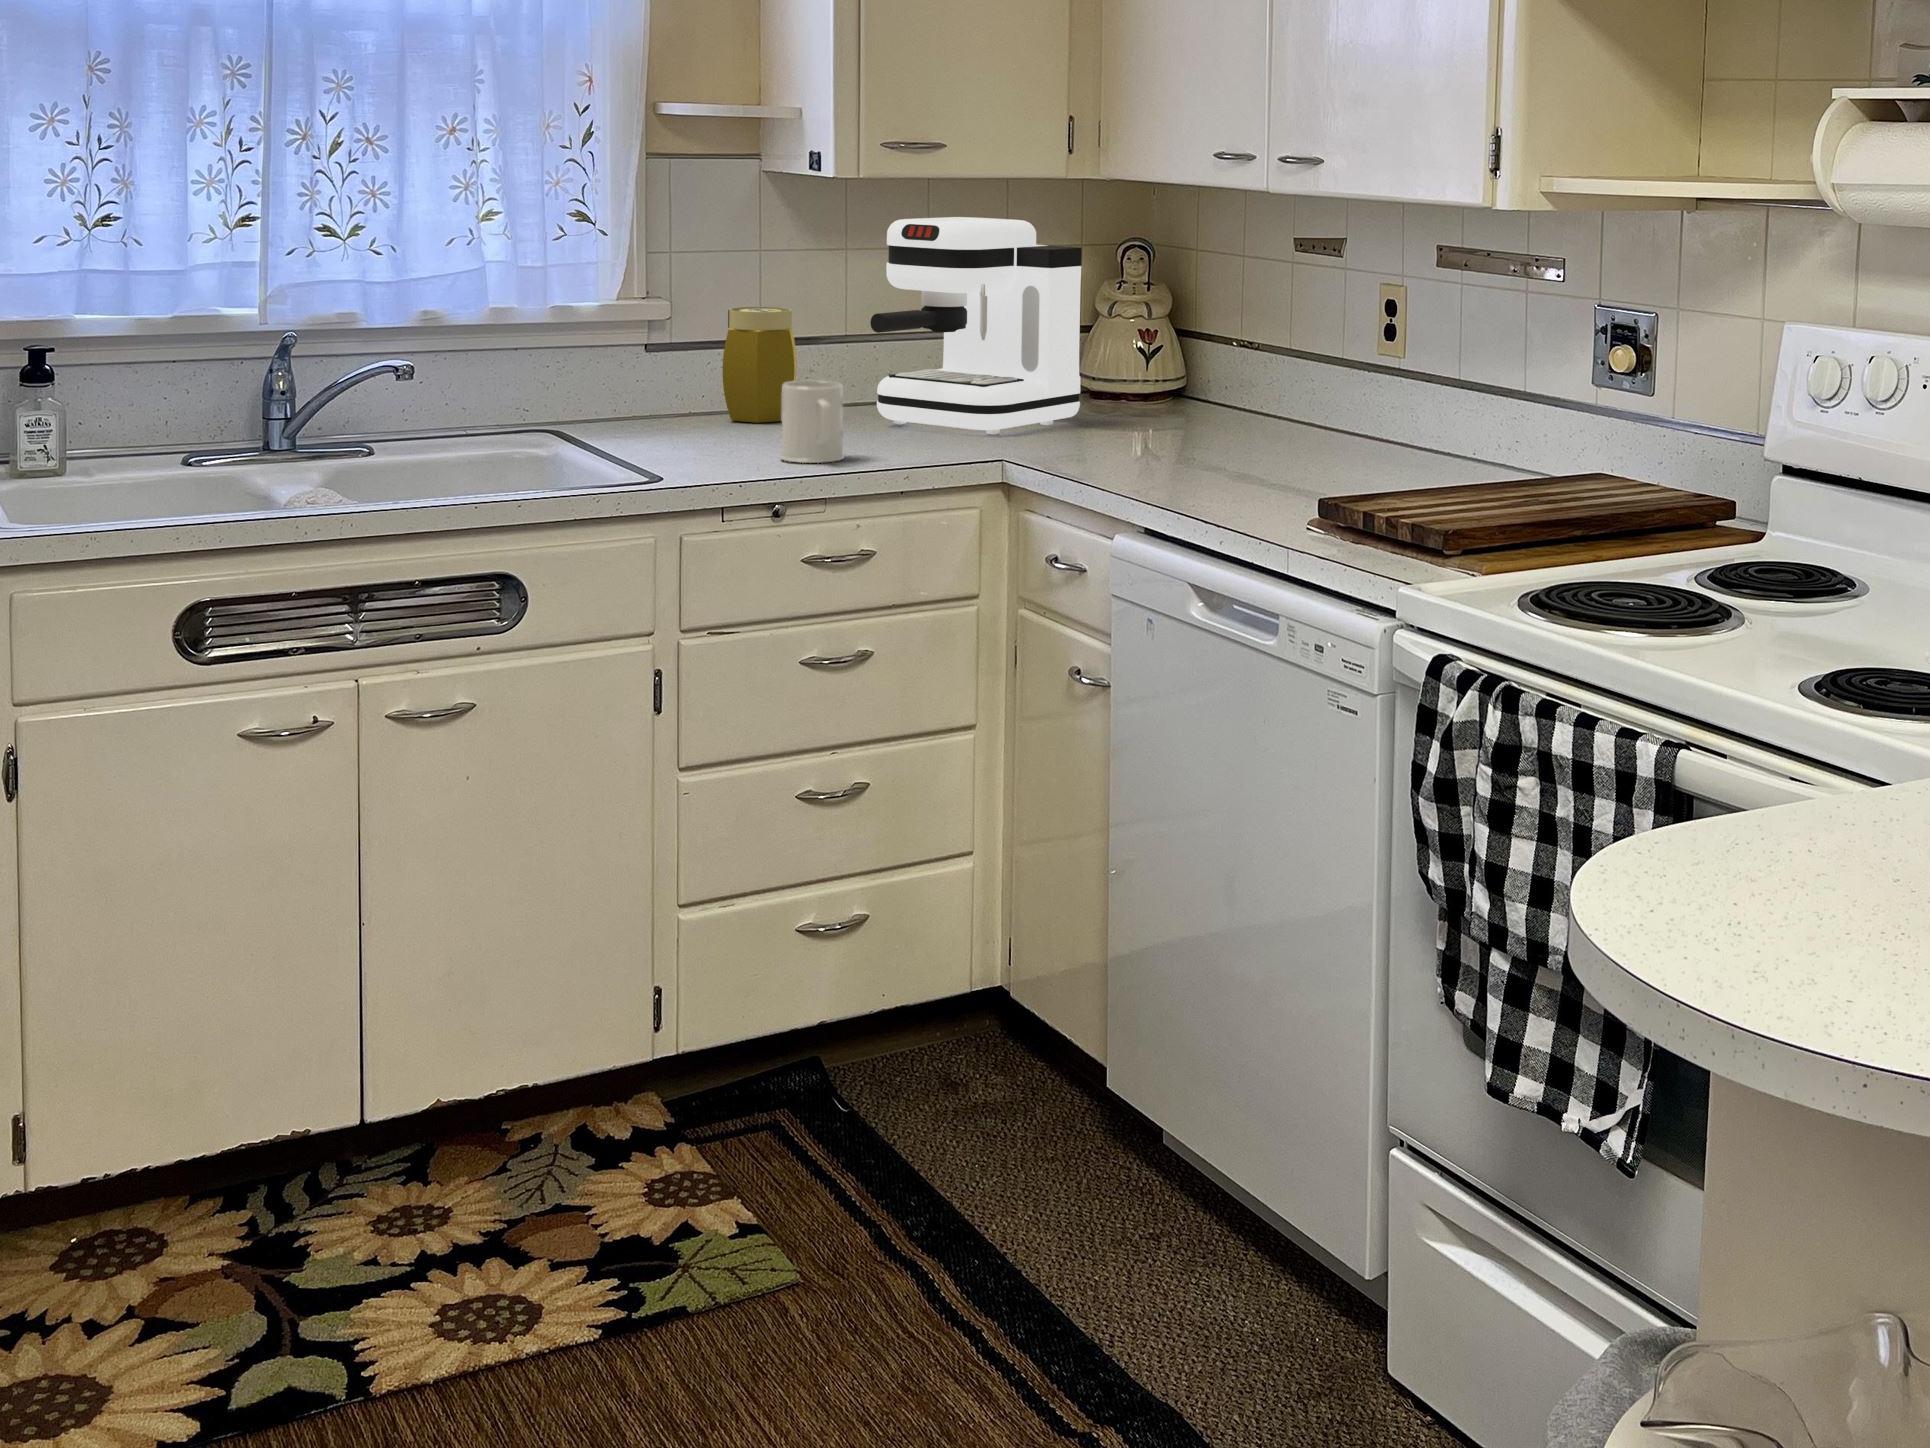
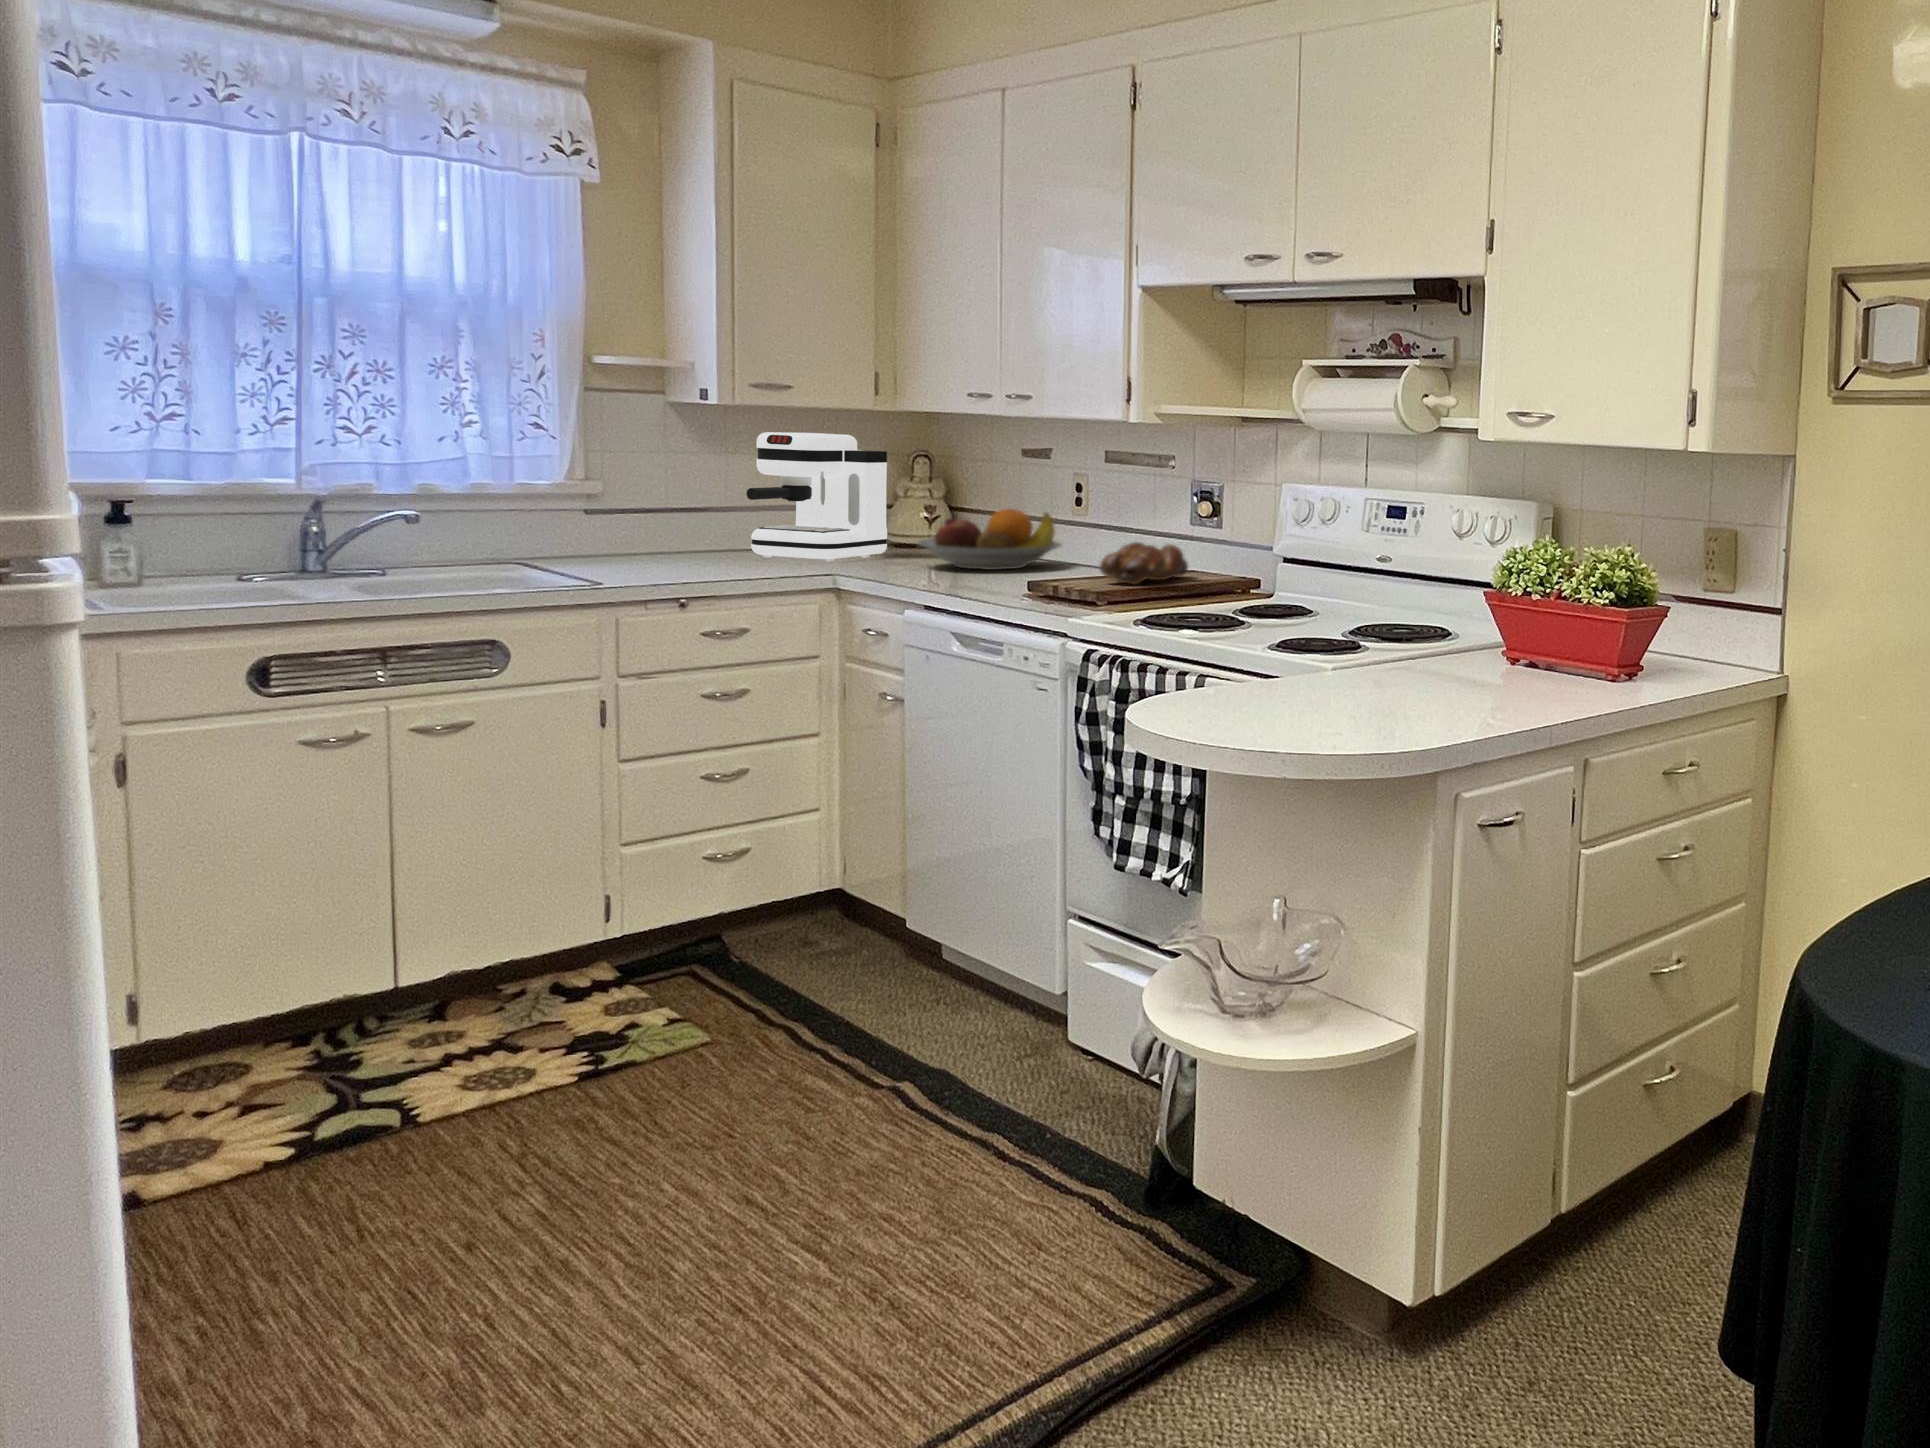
jar: present [723,307,797,423] -> none [642,487,694,558]
fruit bowl: none [1128,352,1365,459] -> present [918,509,1061,570]
mug: present [780,381,844,463] -> none [687,526,731,574]
bread loaf: none [1440,423,1594,507] -> present [1100,542,1188,584]

